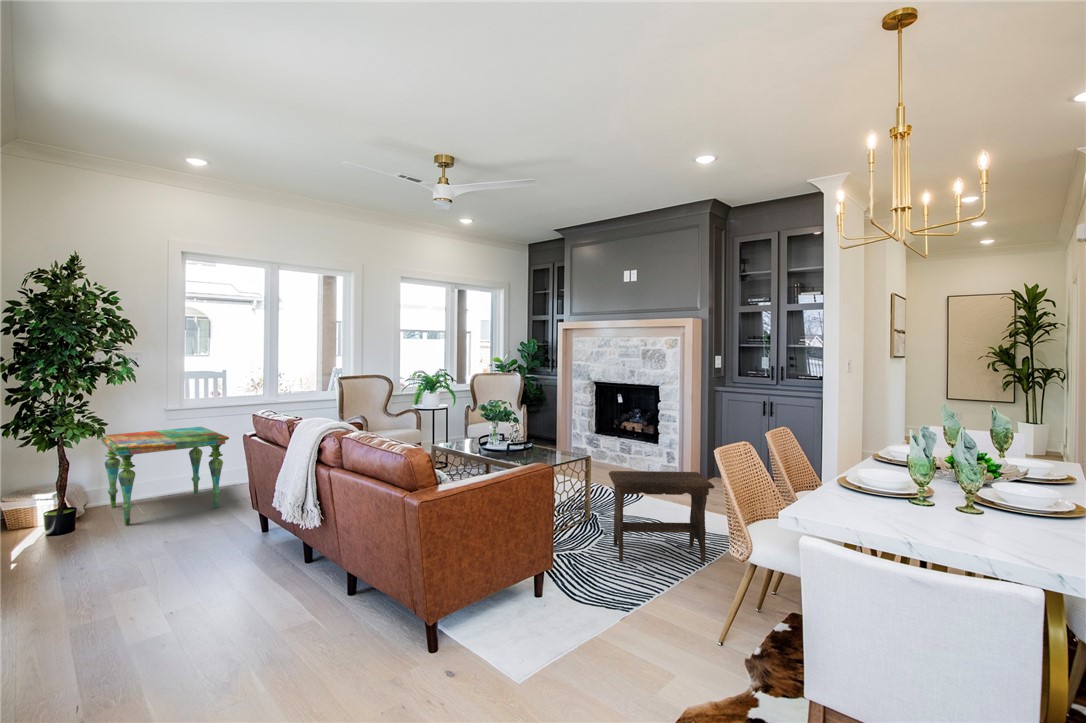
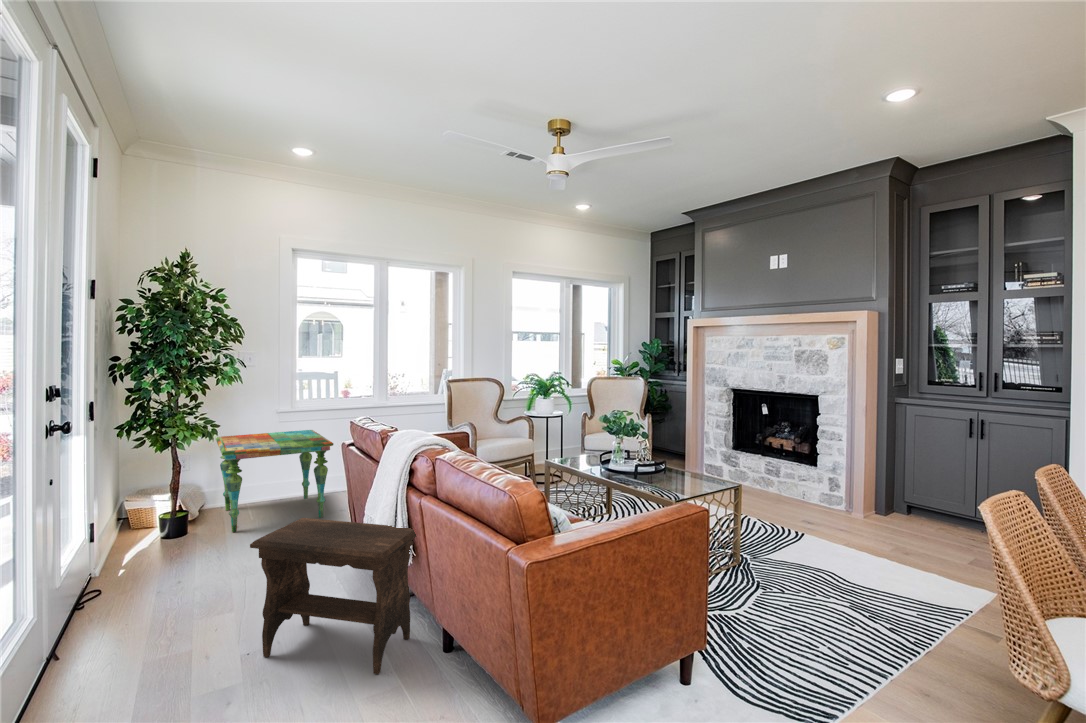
footstool: present [609,471,714,562] -> present [250,518,416,674]

